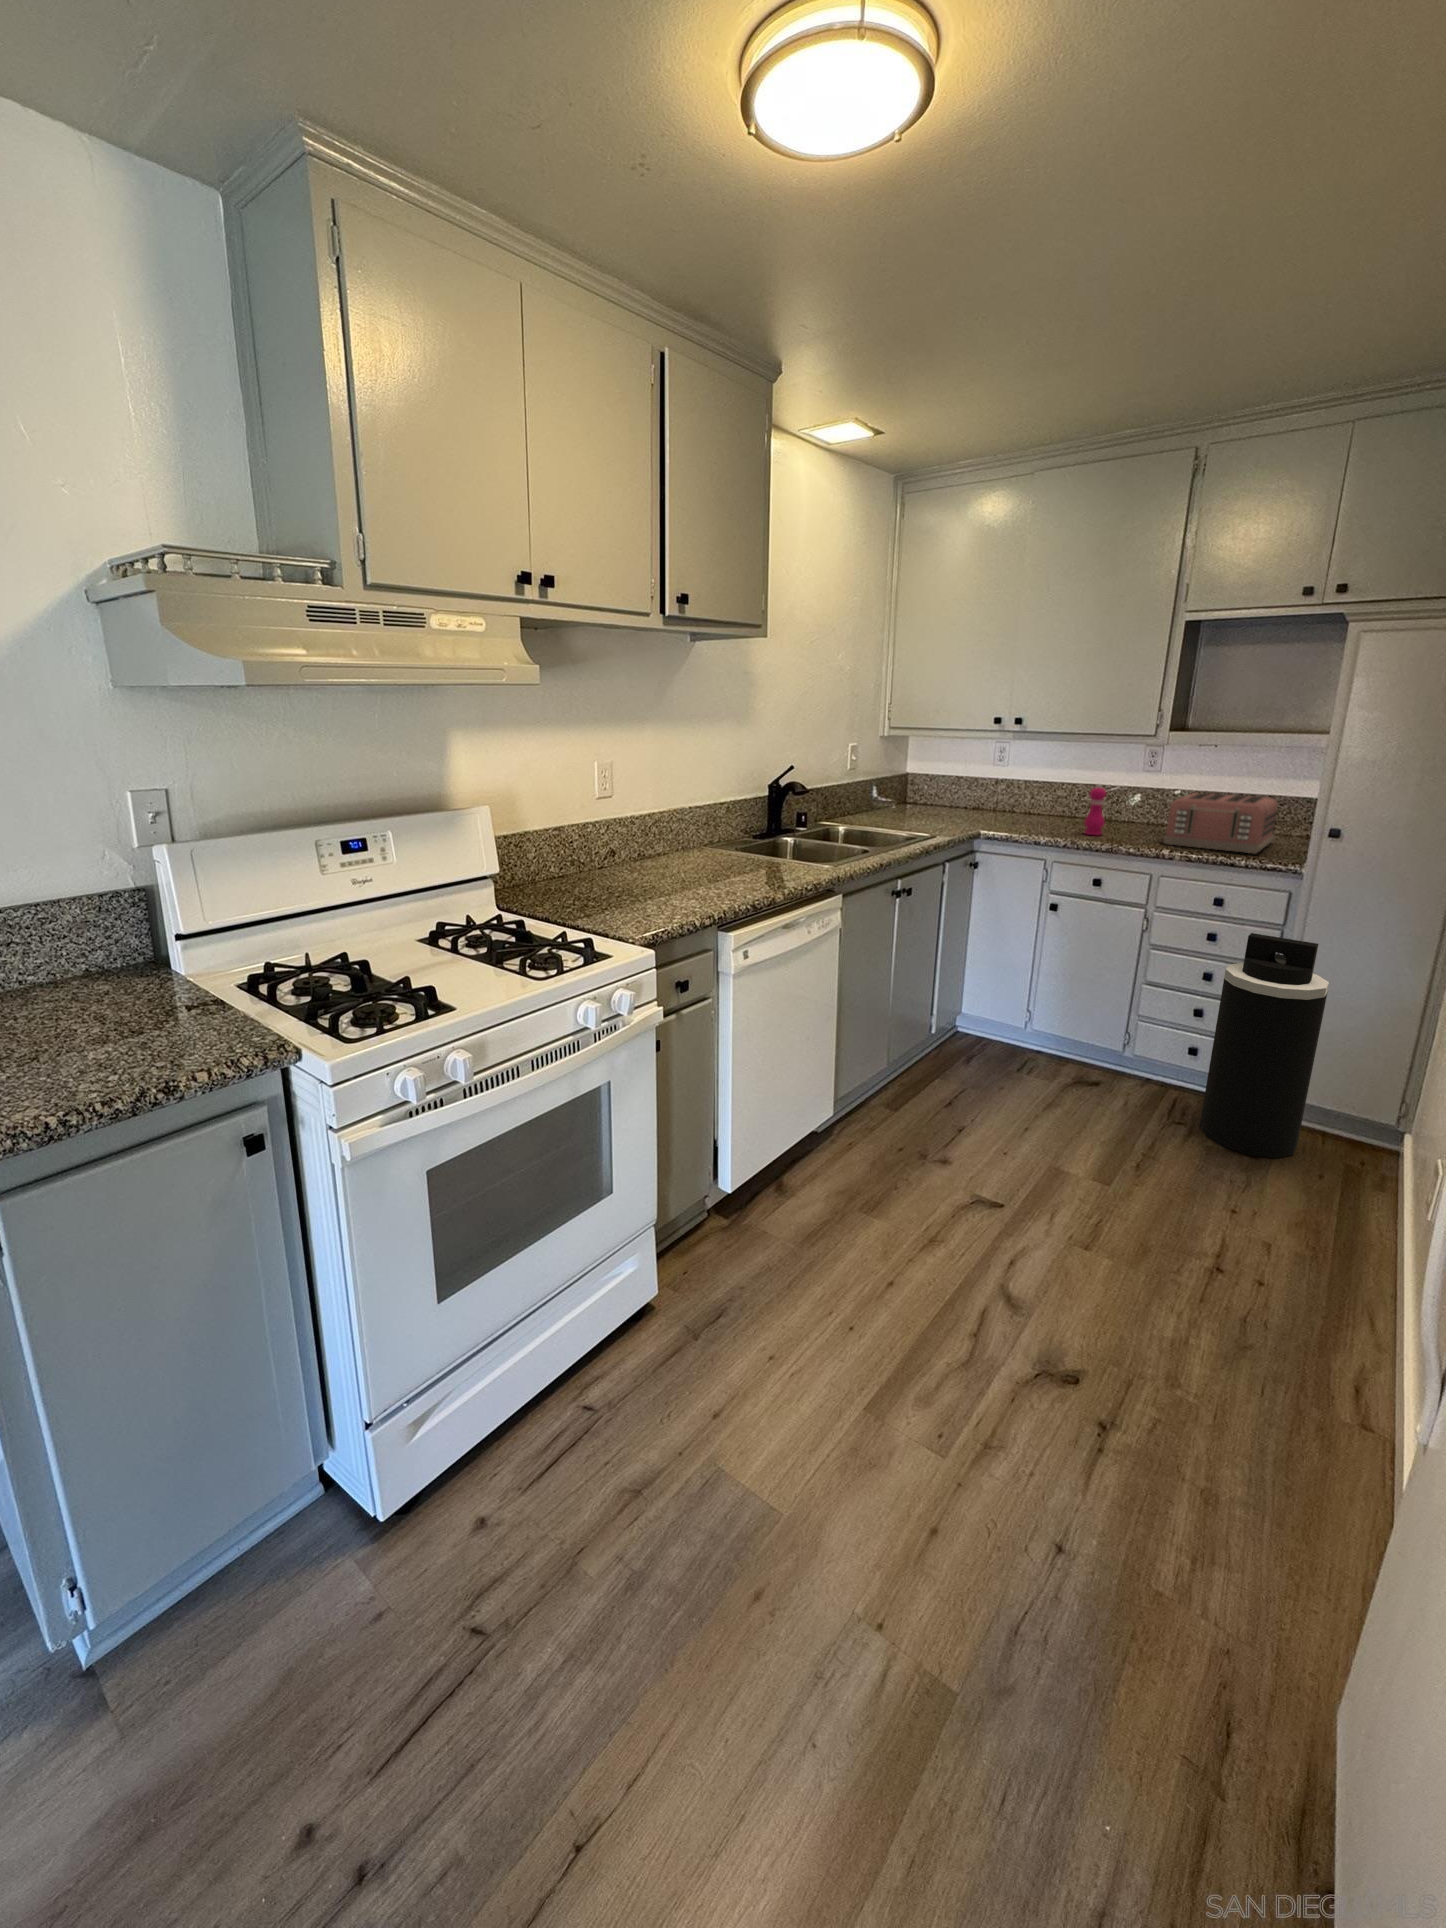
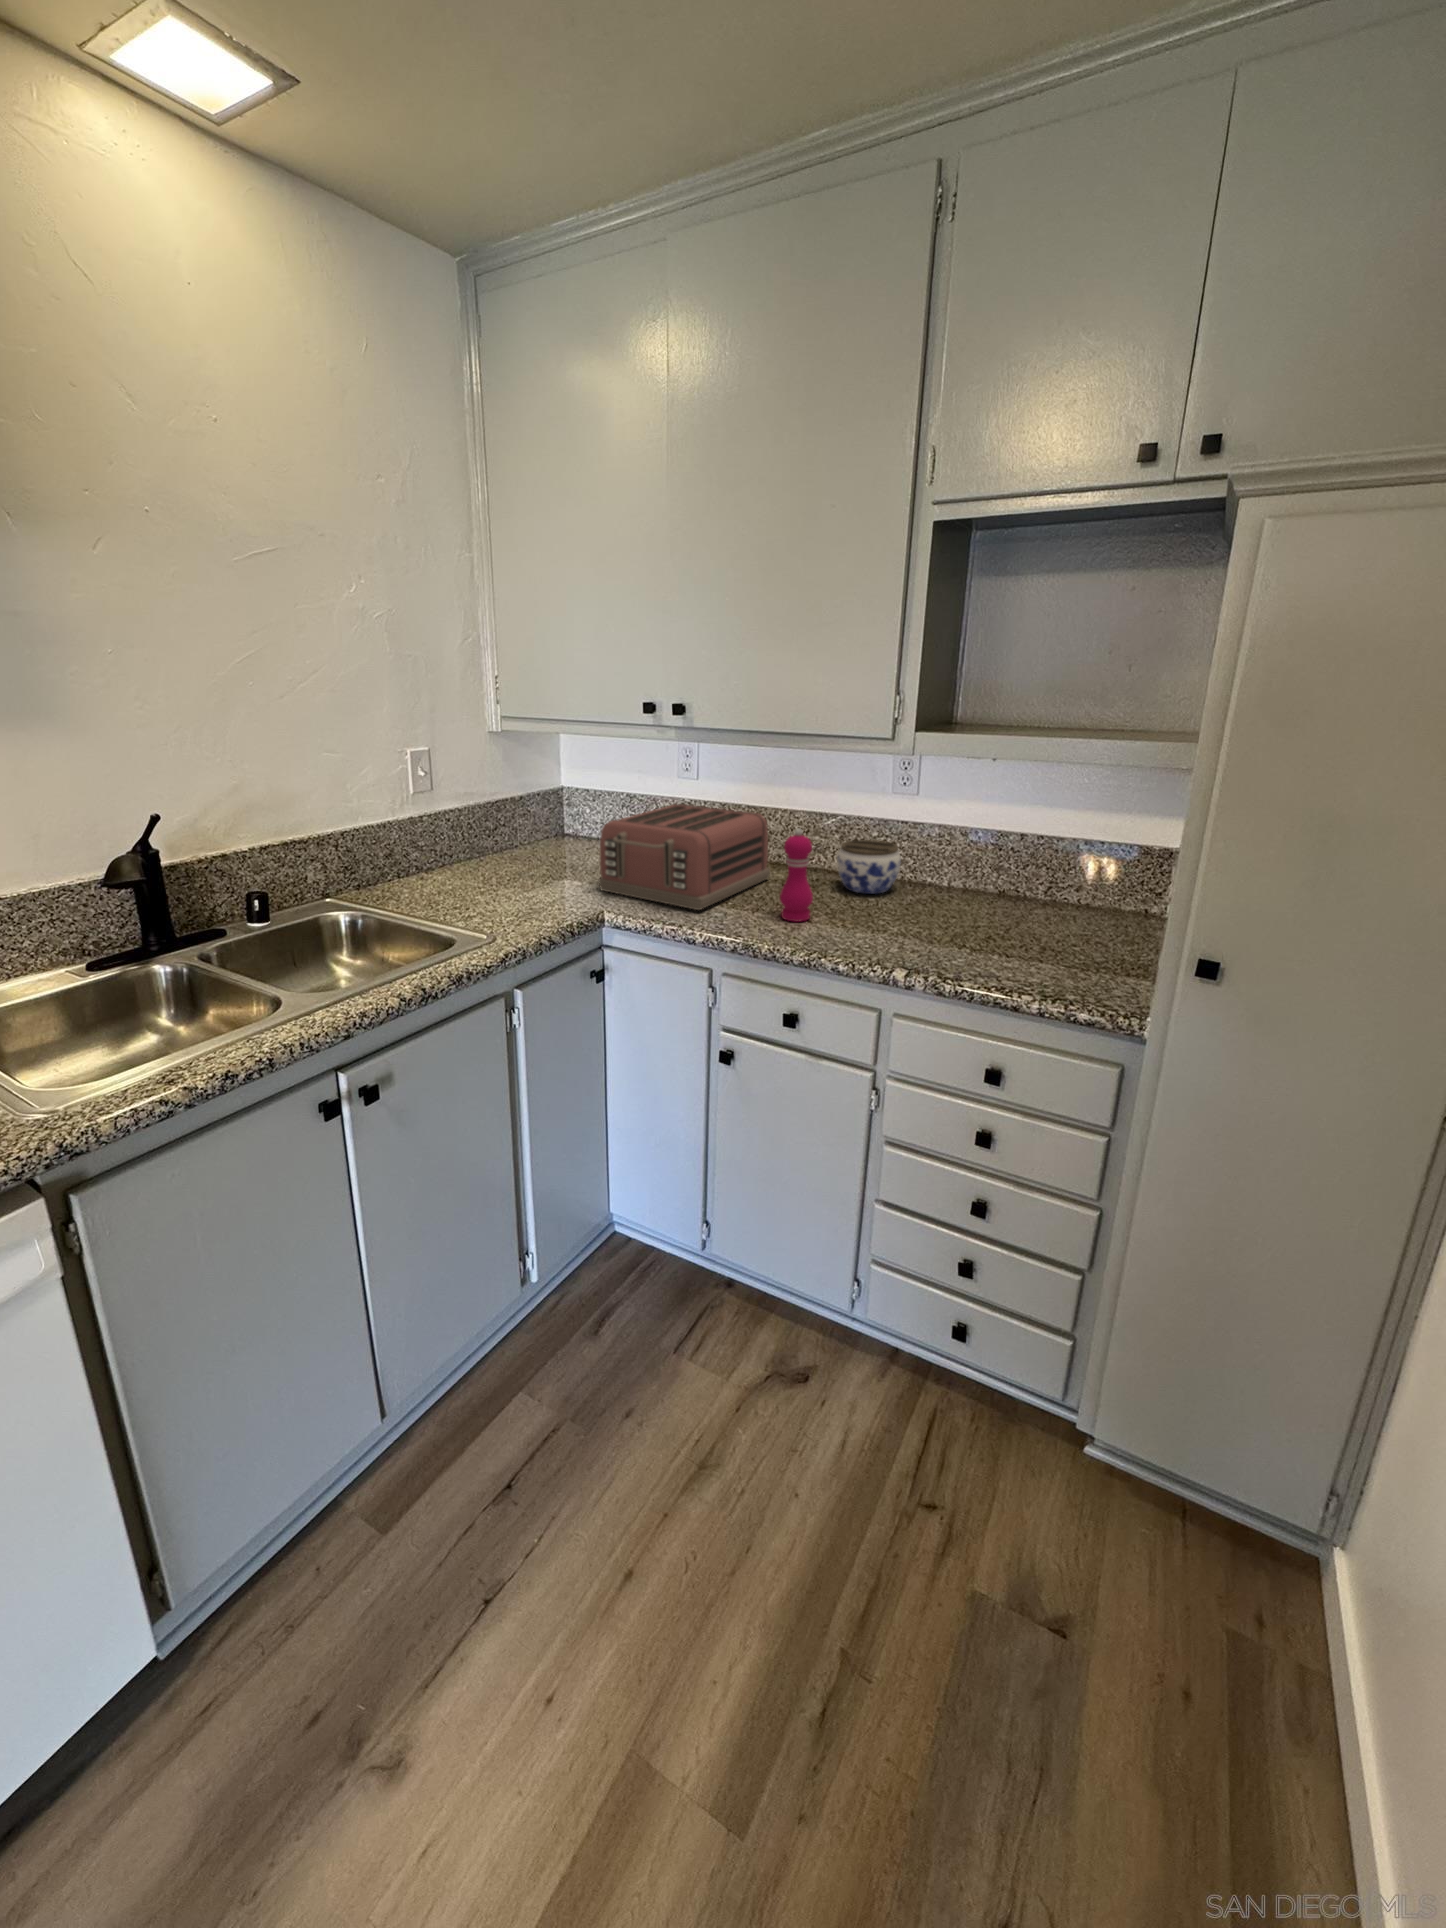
toaster: present [1164,792,1278,853] -> present [599,804,770,910]
jar: none [1109,798,1150,828] -> present [837,840,901,894]
trash can: present [1200,933,1329,1158] -> none [965,1168,1197,1622]

